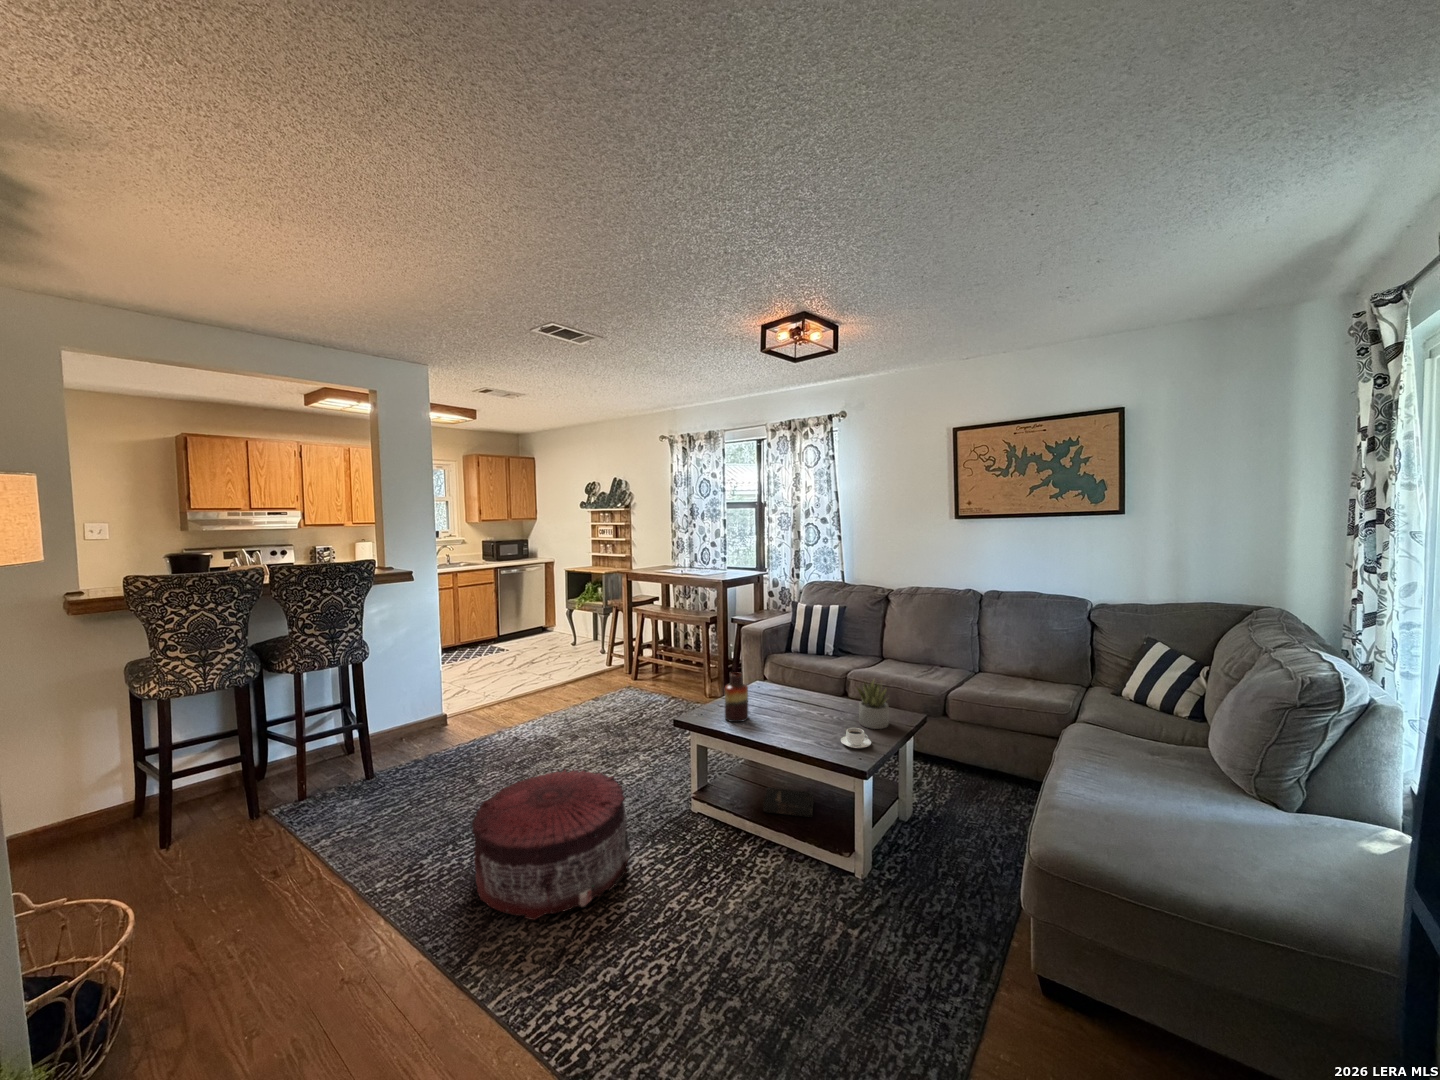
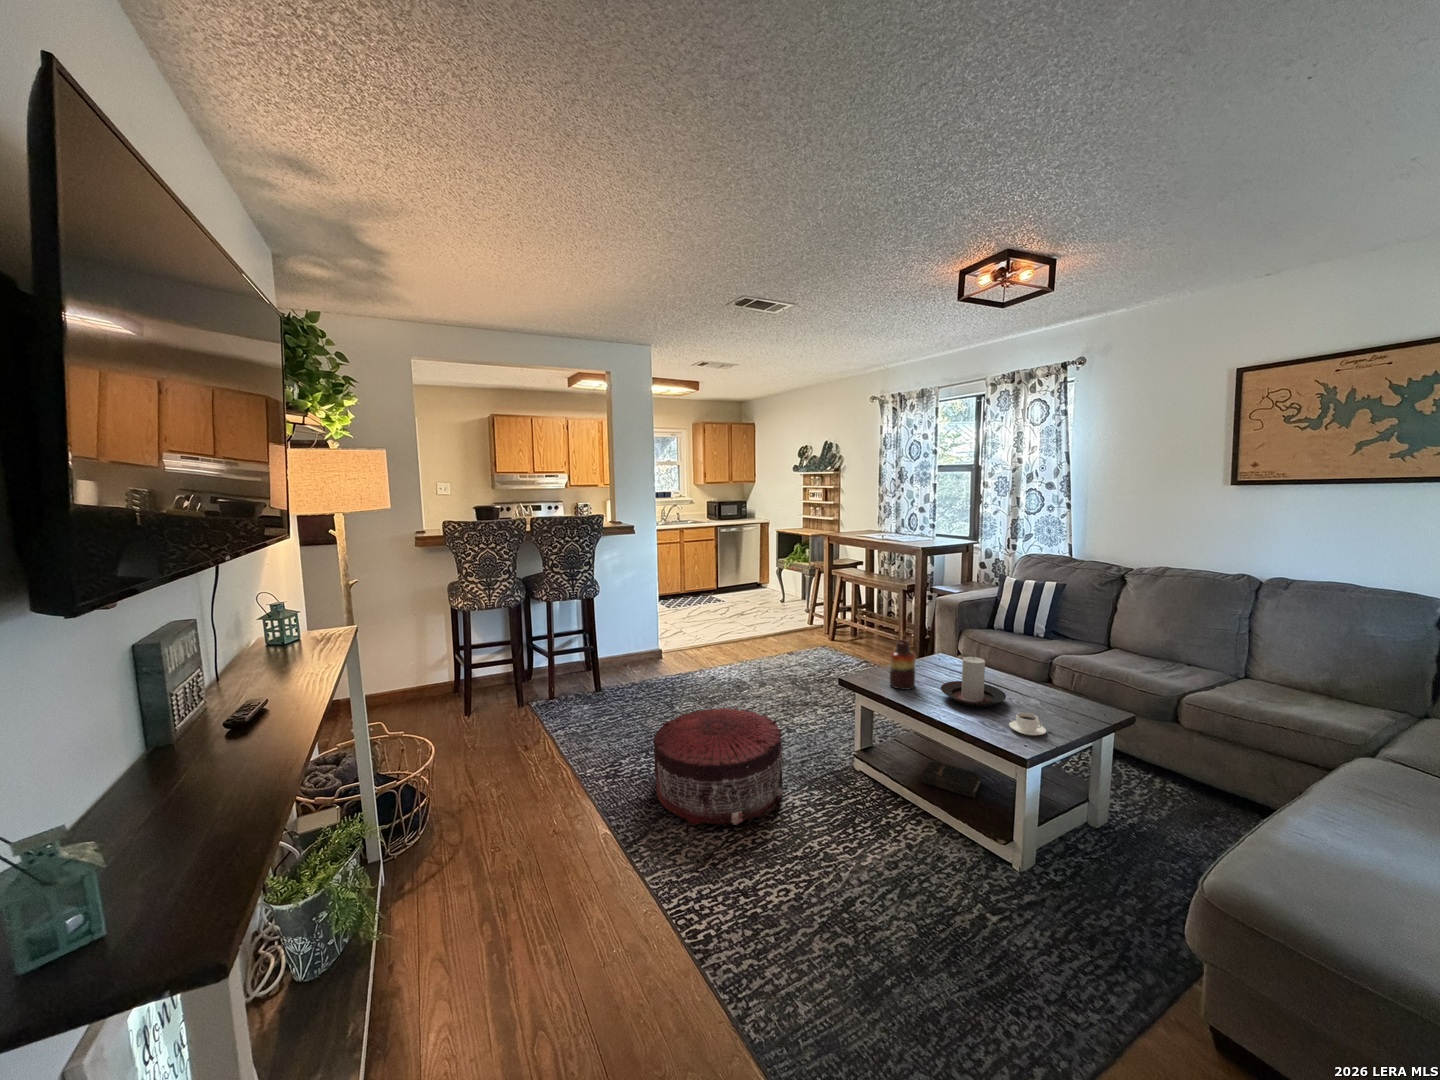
candle holder: none [774,681,831,729] -> present [941,657,1006,707]
succulent plant: present [857,681,889,729] -> none [1039,662,1084,720]

